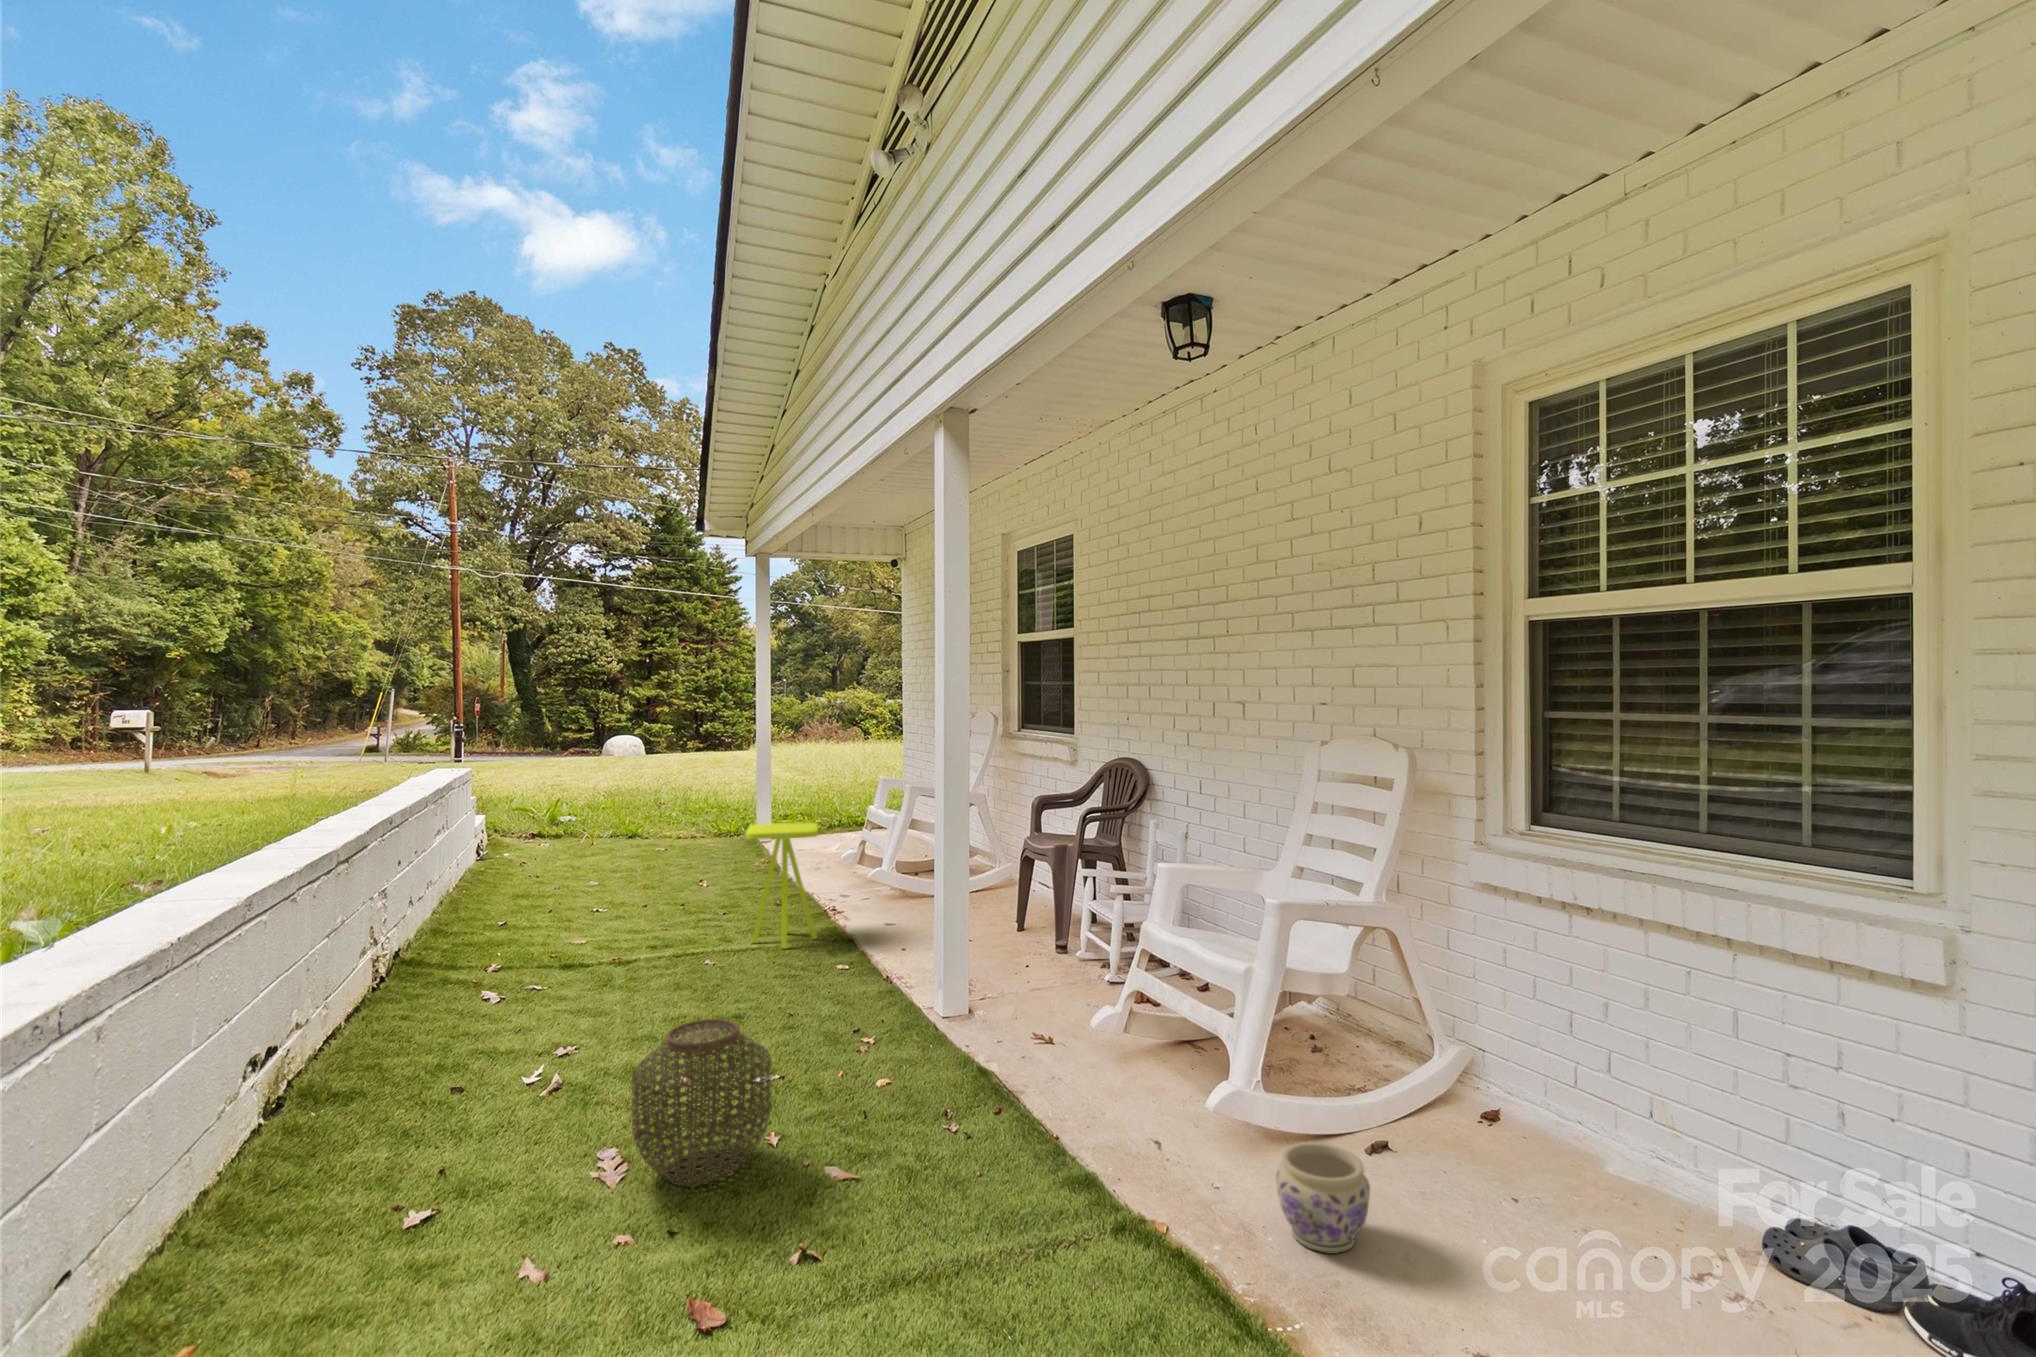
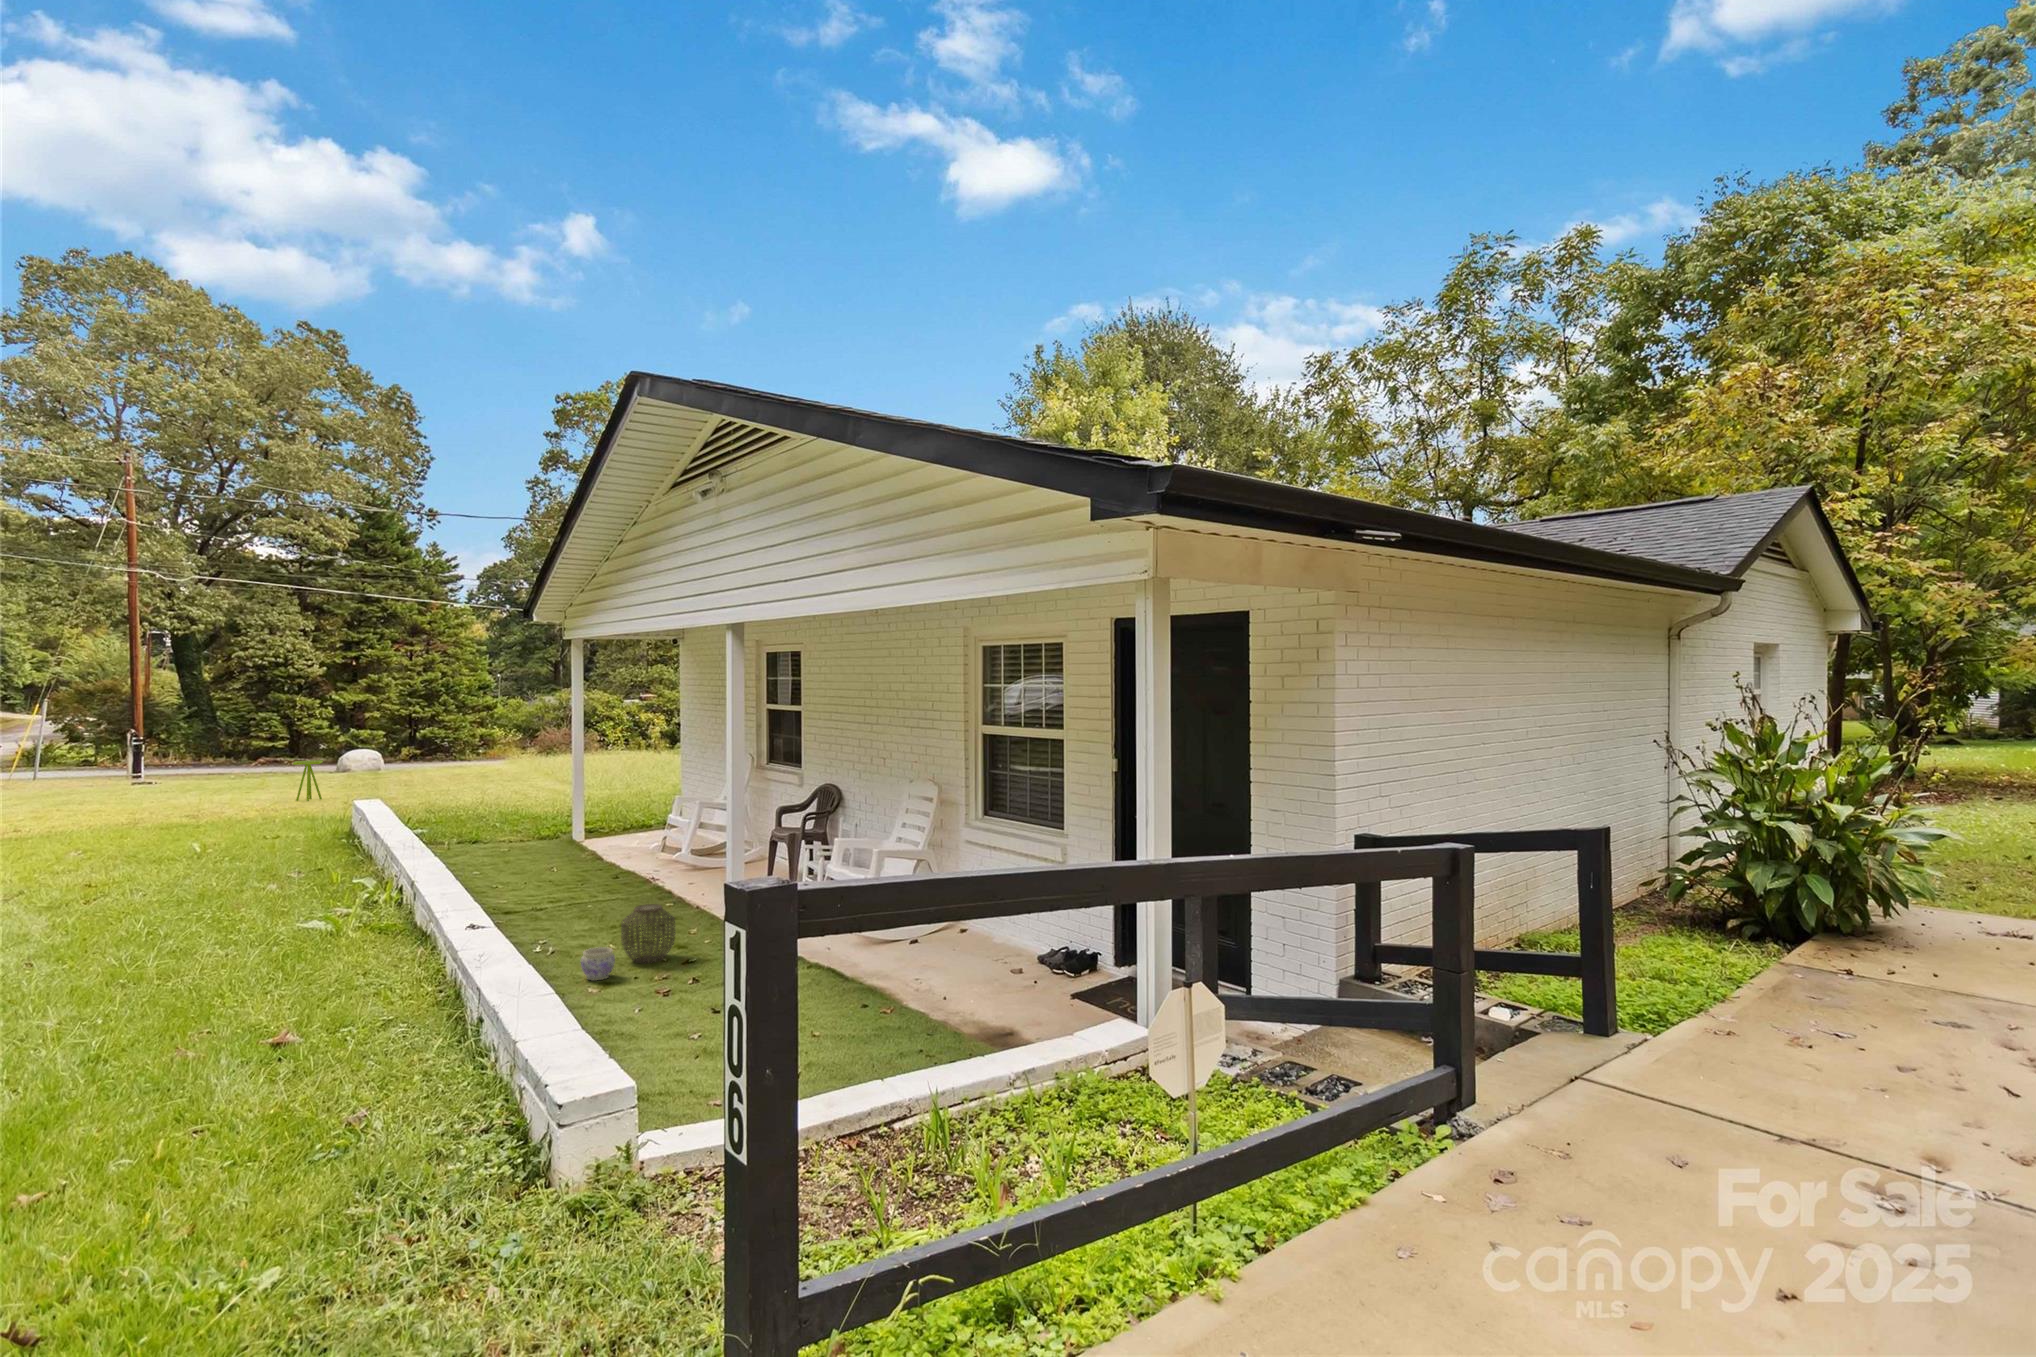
side table: present [746,822,818,948] -> present [293,760,323,801]
planter: present [1276,1142,1370,1254] -> present [581,947,615,981]

